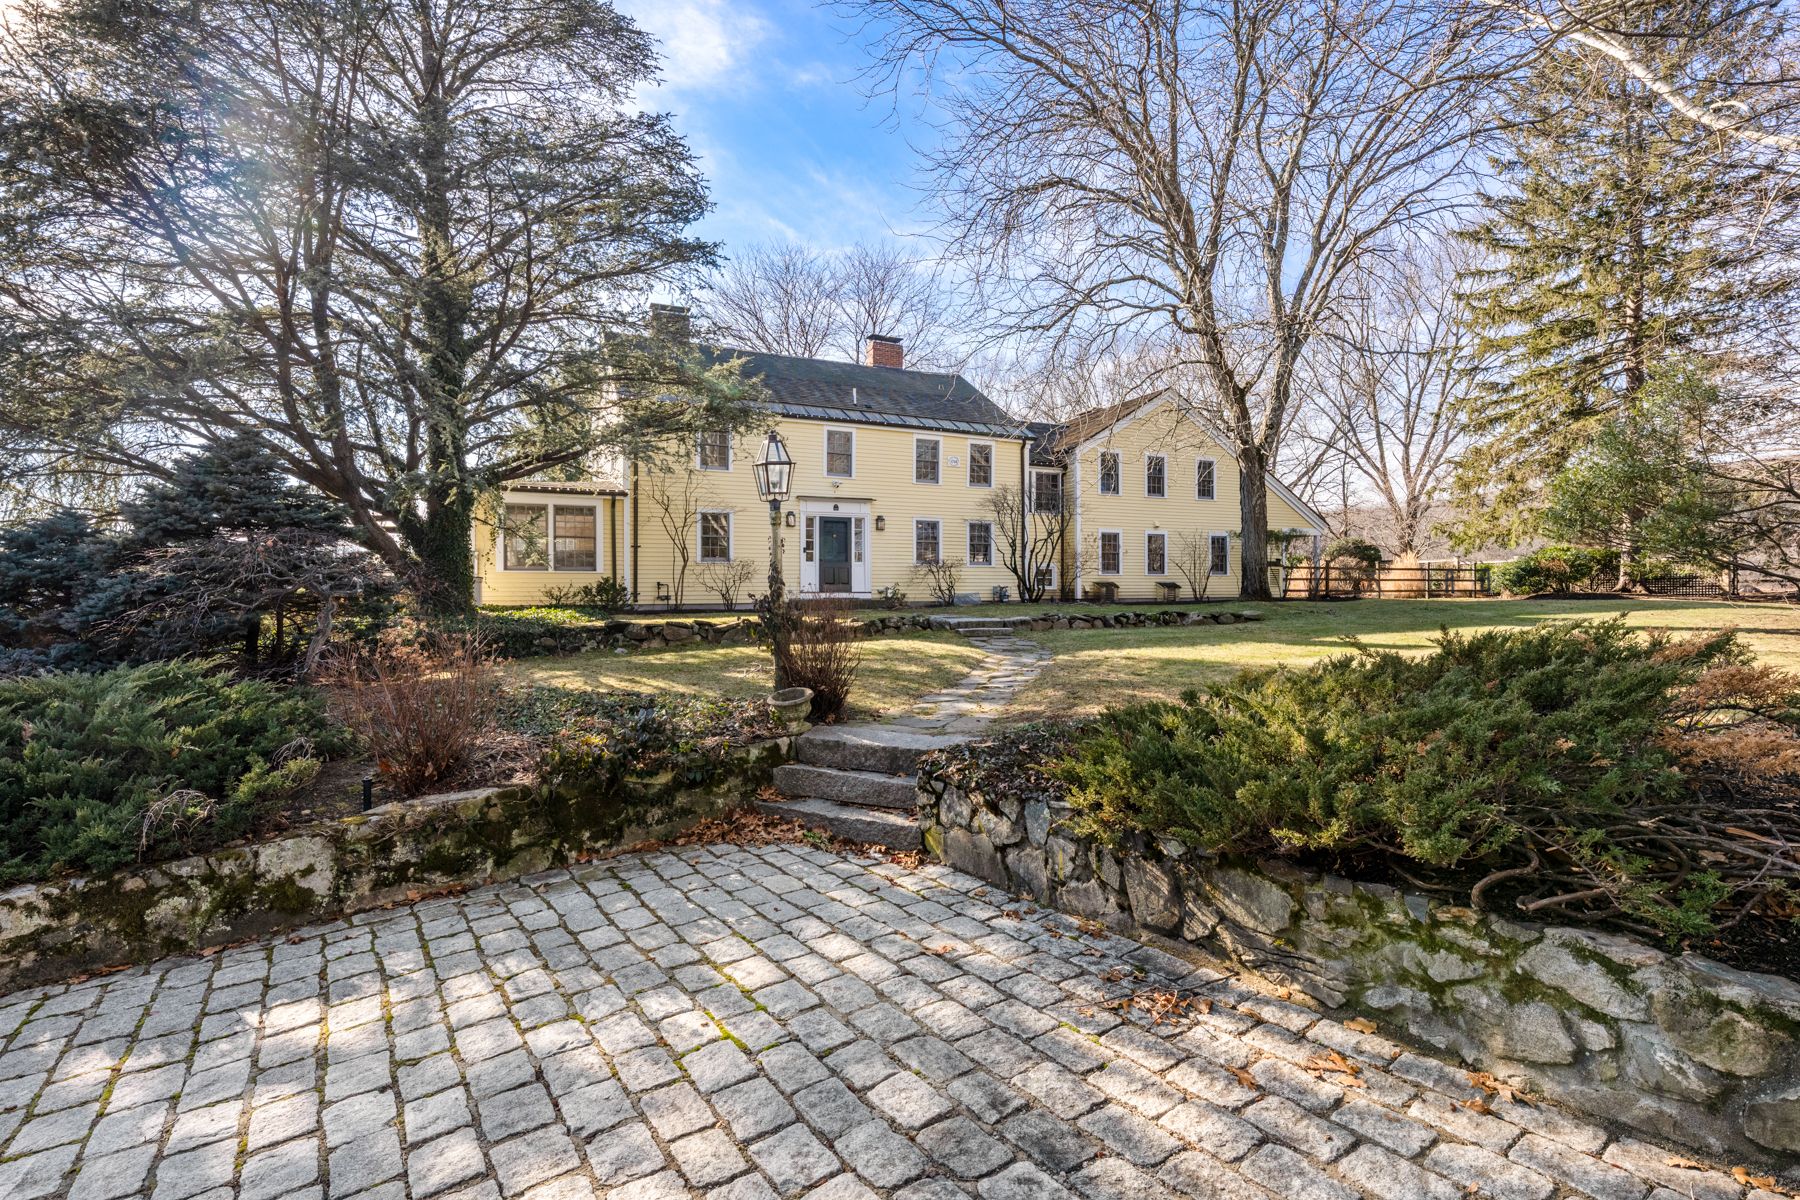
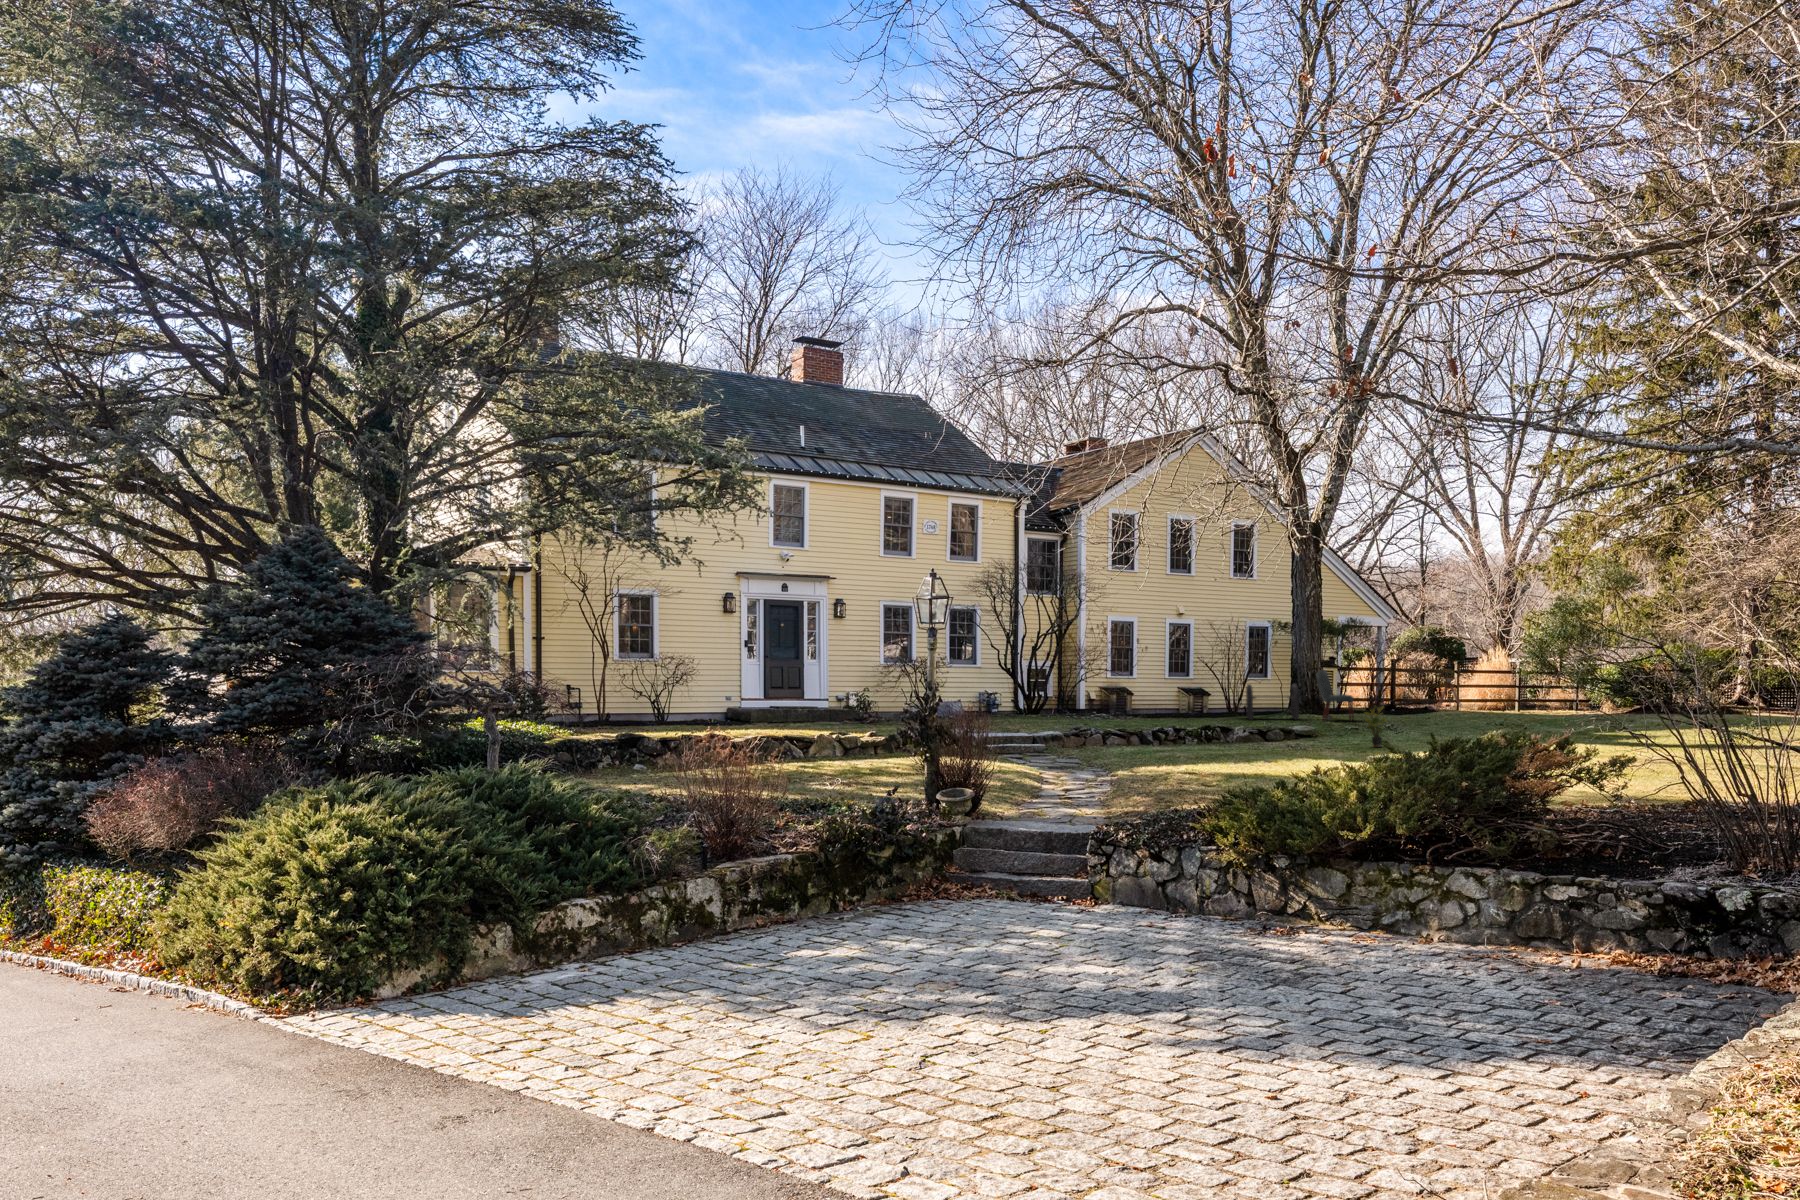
chair: none [1261,563,1294,605] -> present [1316,670,1354,720]
bench: present [1445,568,1491,593] -> present [1246,684,1299,720]
potted plant: none [1308,585,1332,625] -> present [1365,706,1387,747]

